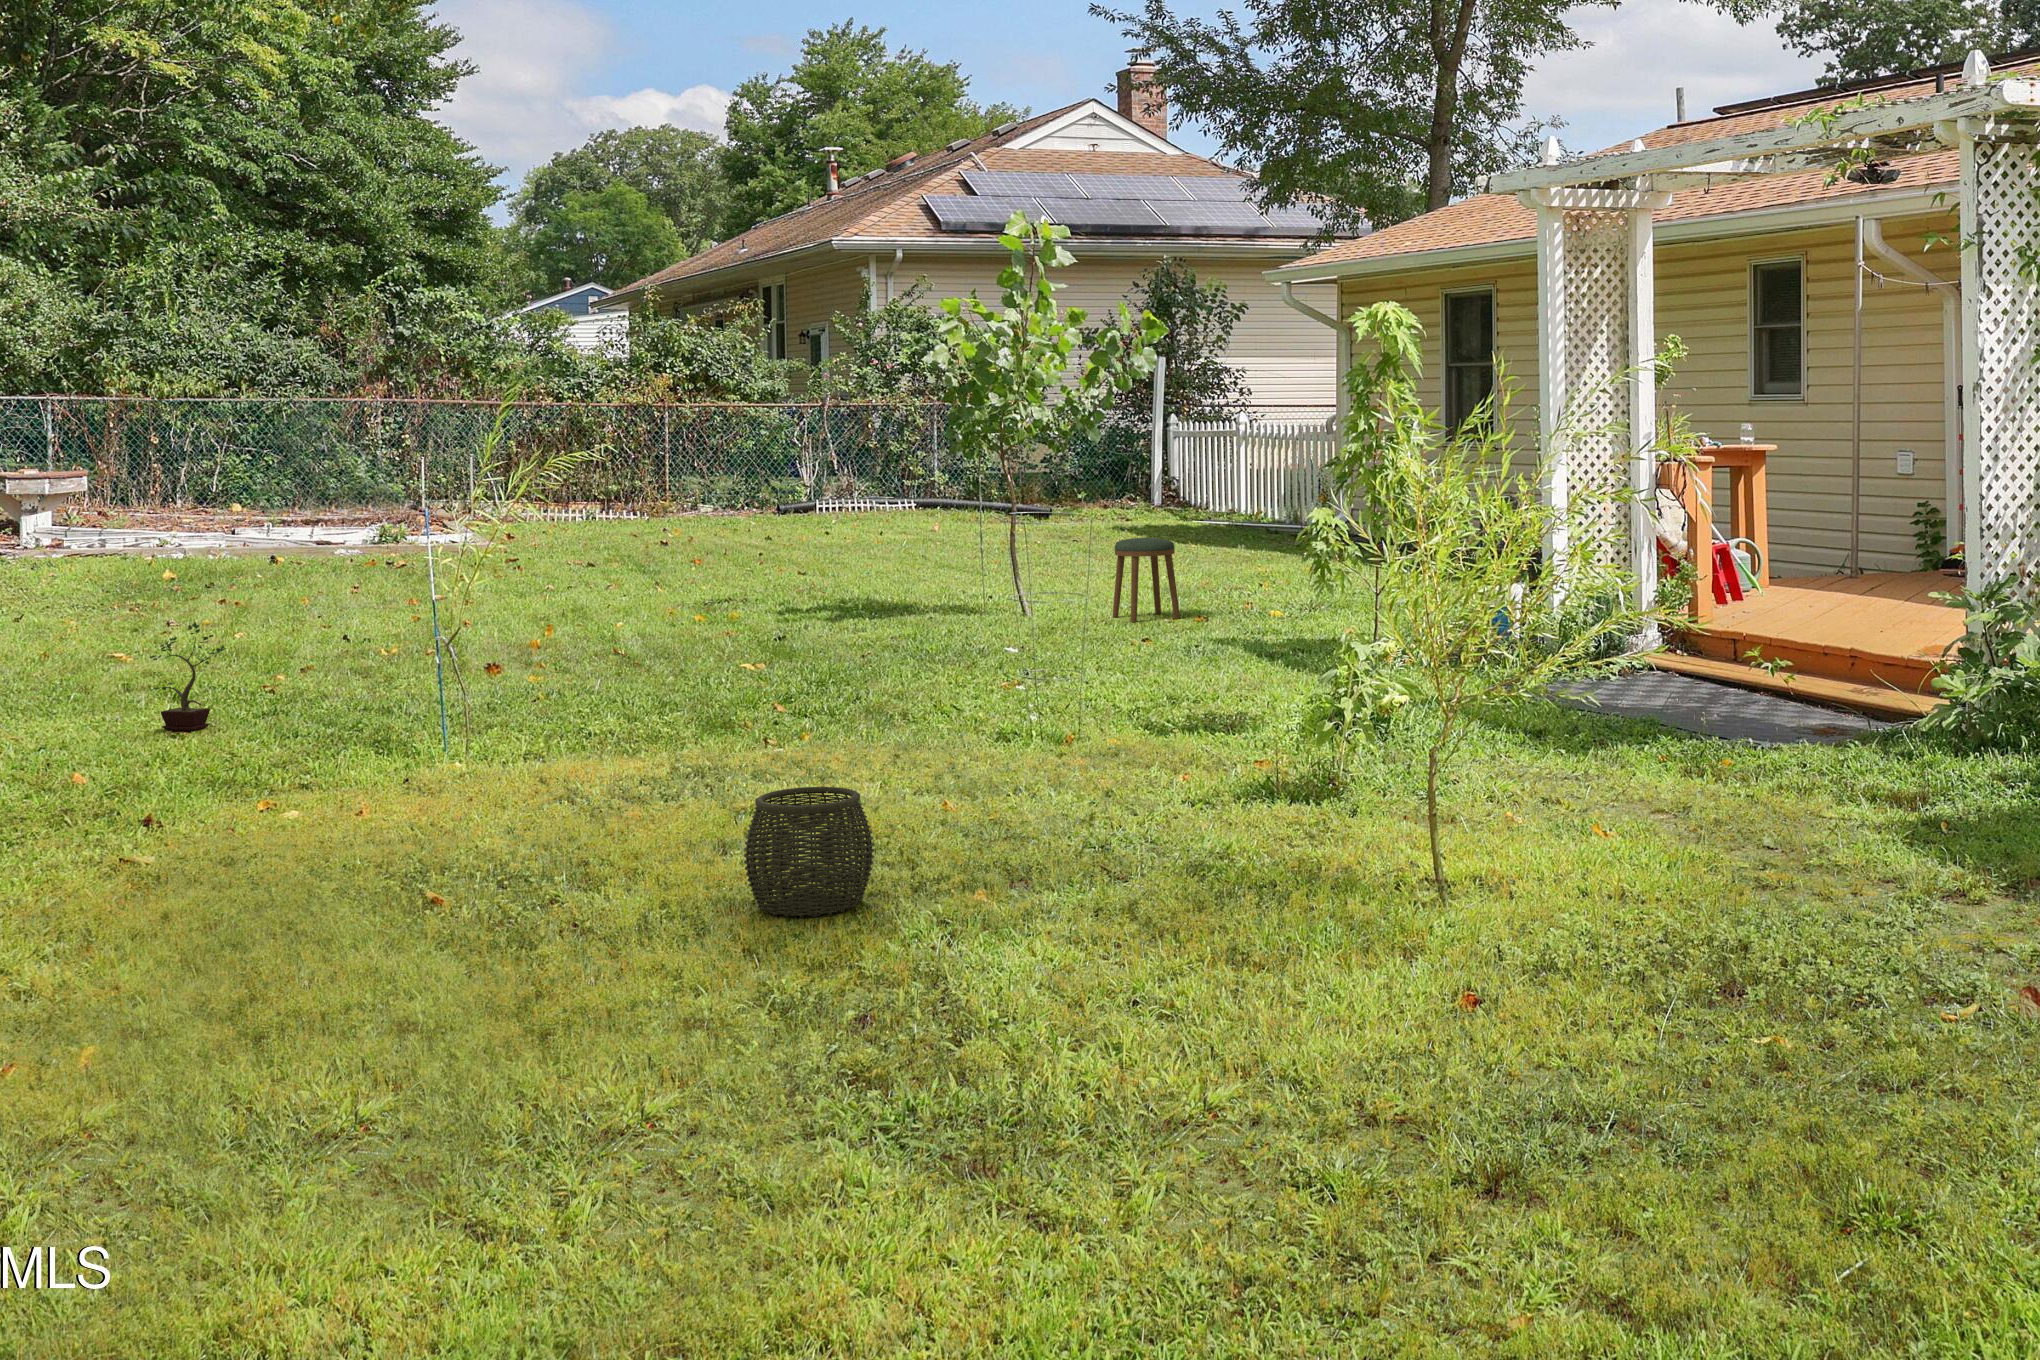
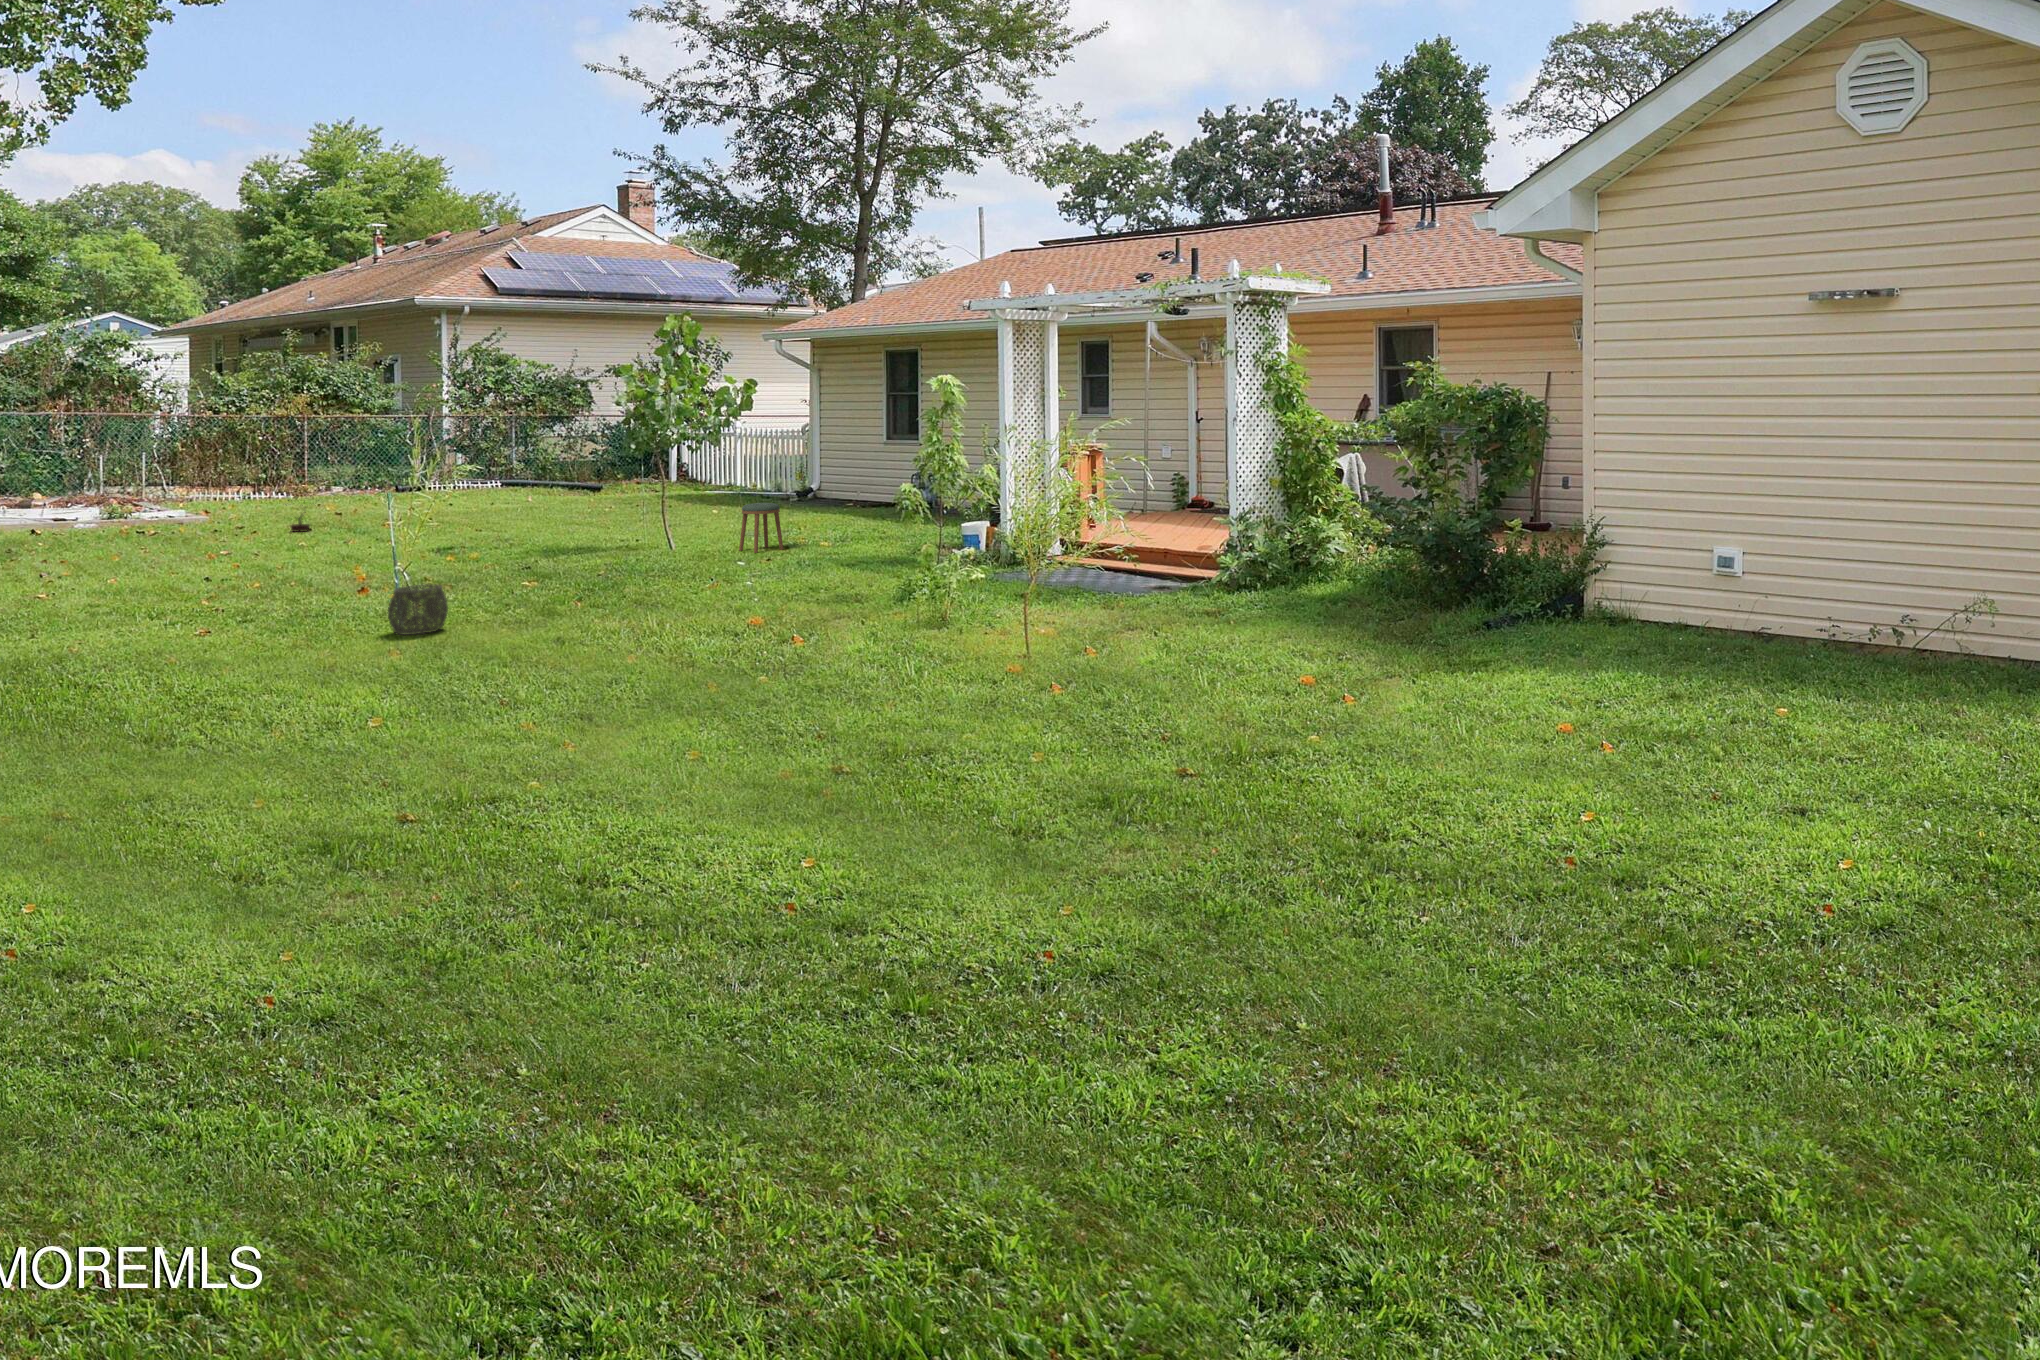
potted plant: present [150,623,225,731] -> present [285,491,319,532]
woven basket: present [744,787,874,917] -> present [388,584,448,635]

